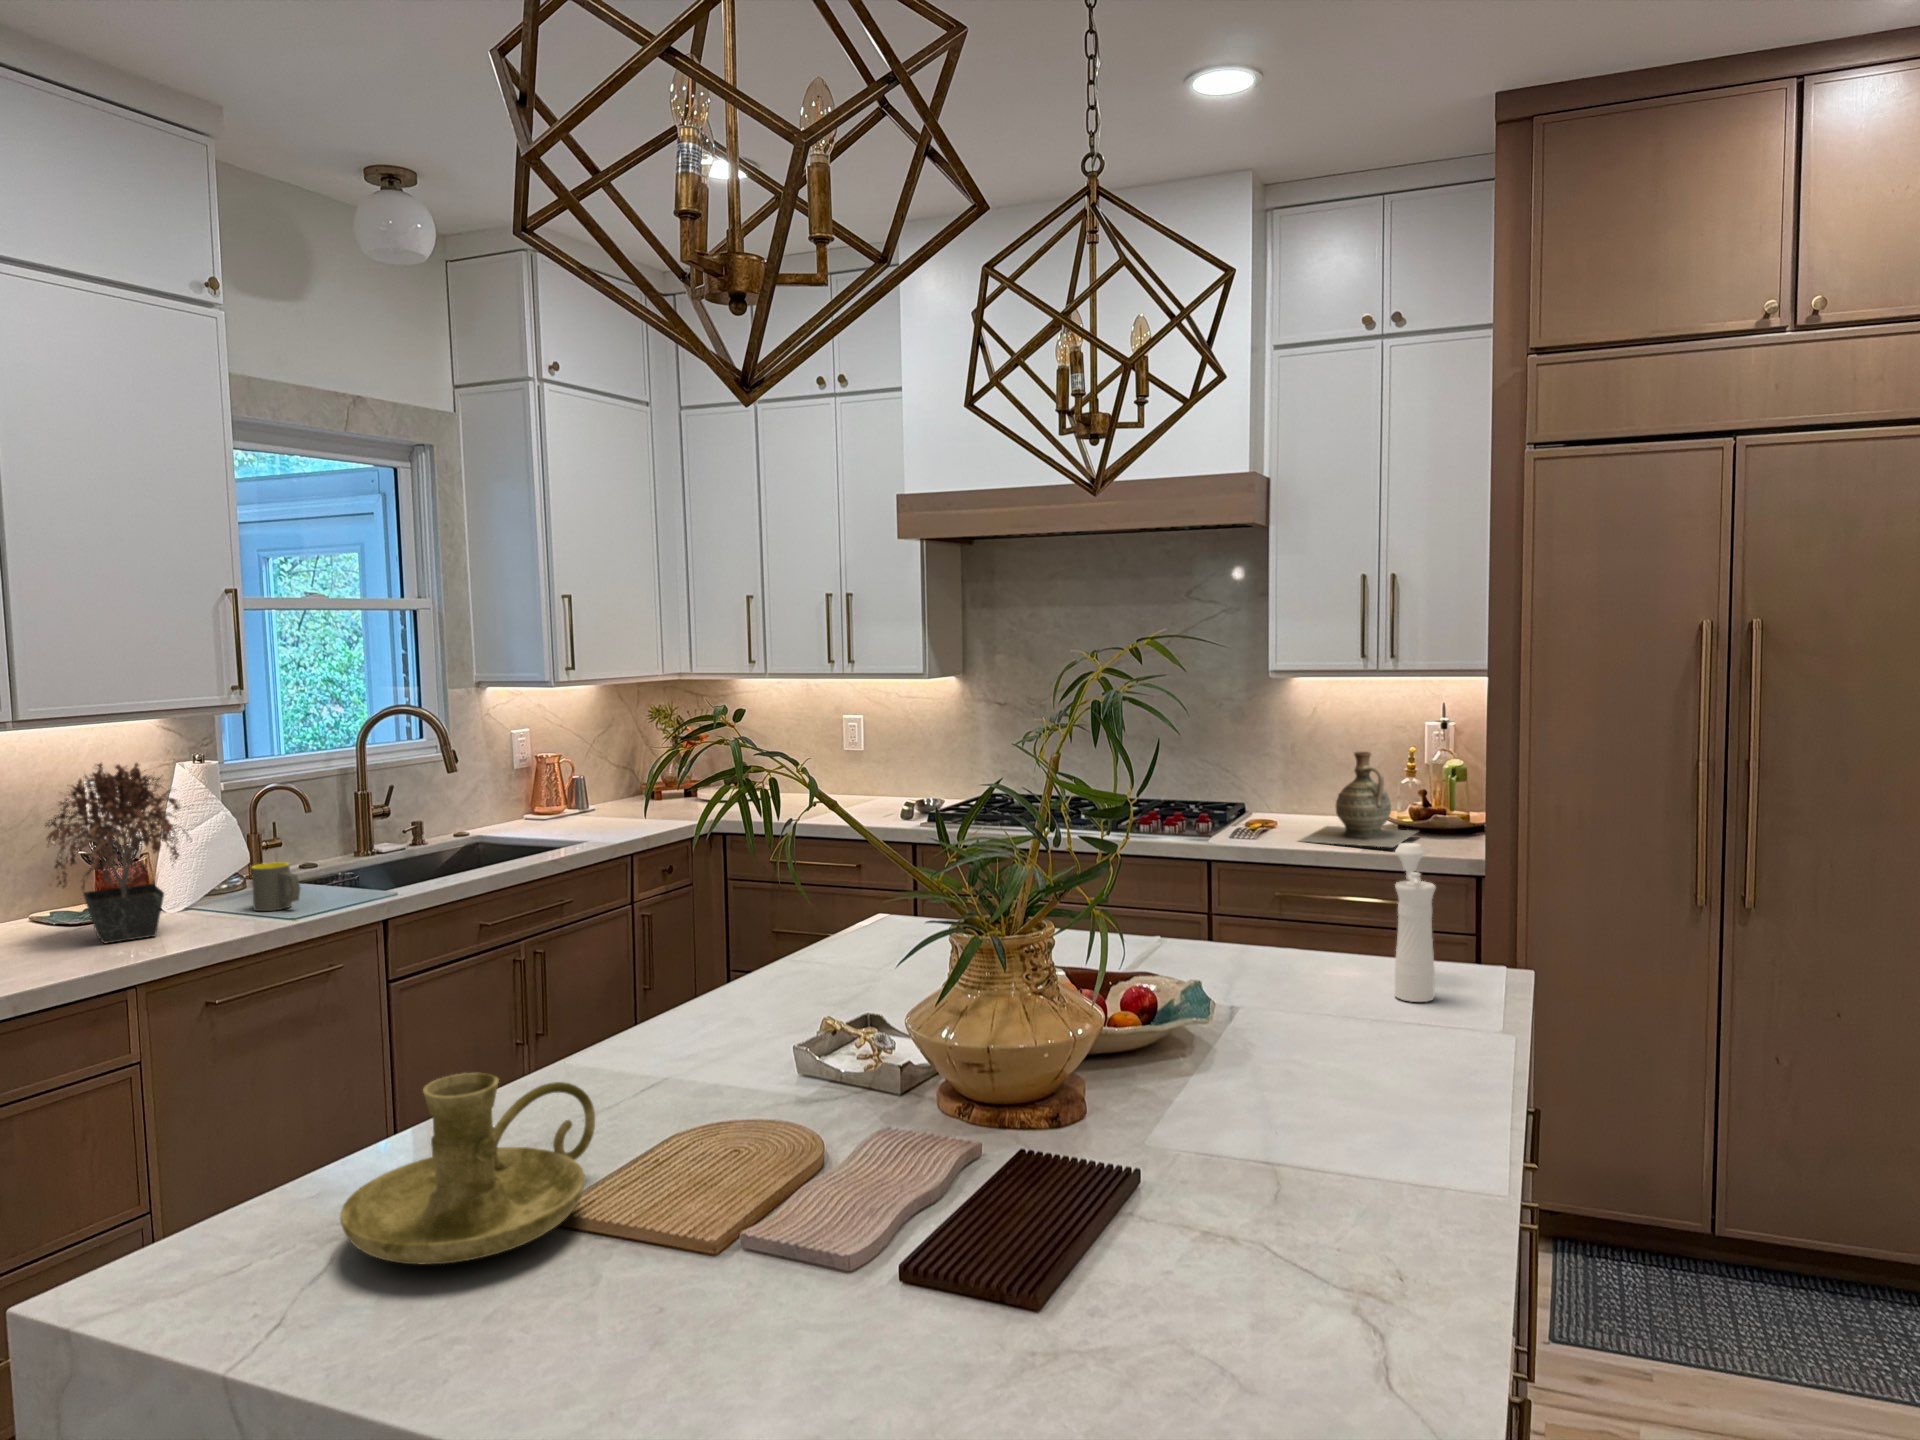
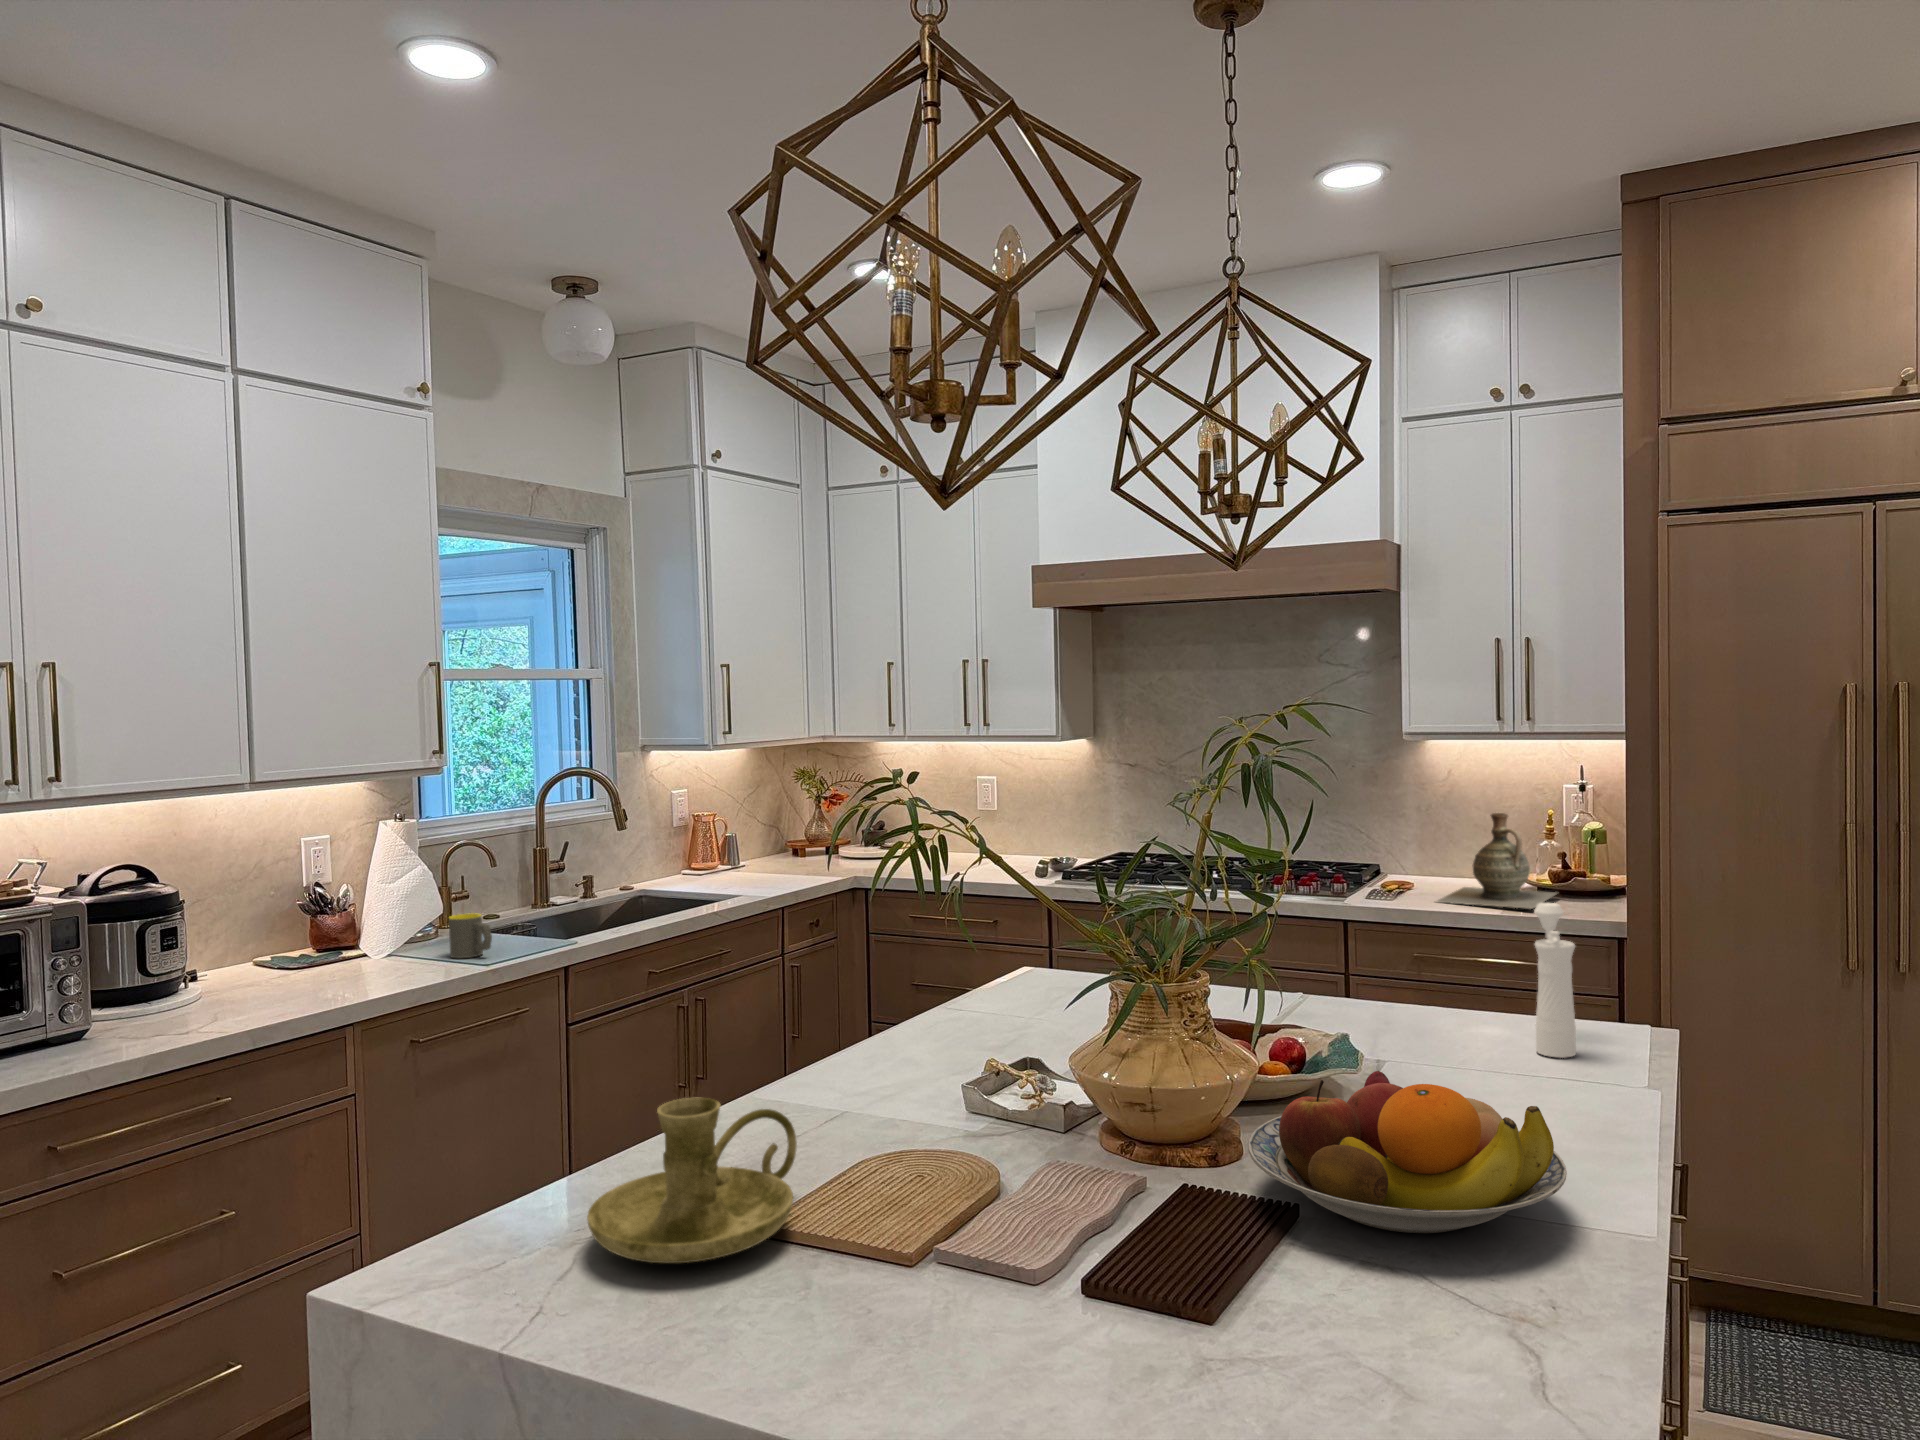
potted plant: present [45,763,193,943] -> none [274,820,405,986]
fruit bowl: none [1091,1025,1424,1201] -> present [1248,1071,1567,1233]

